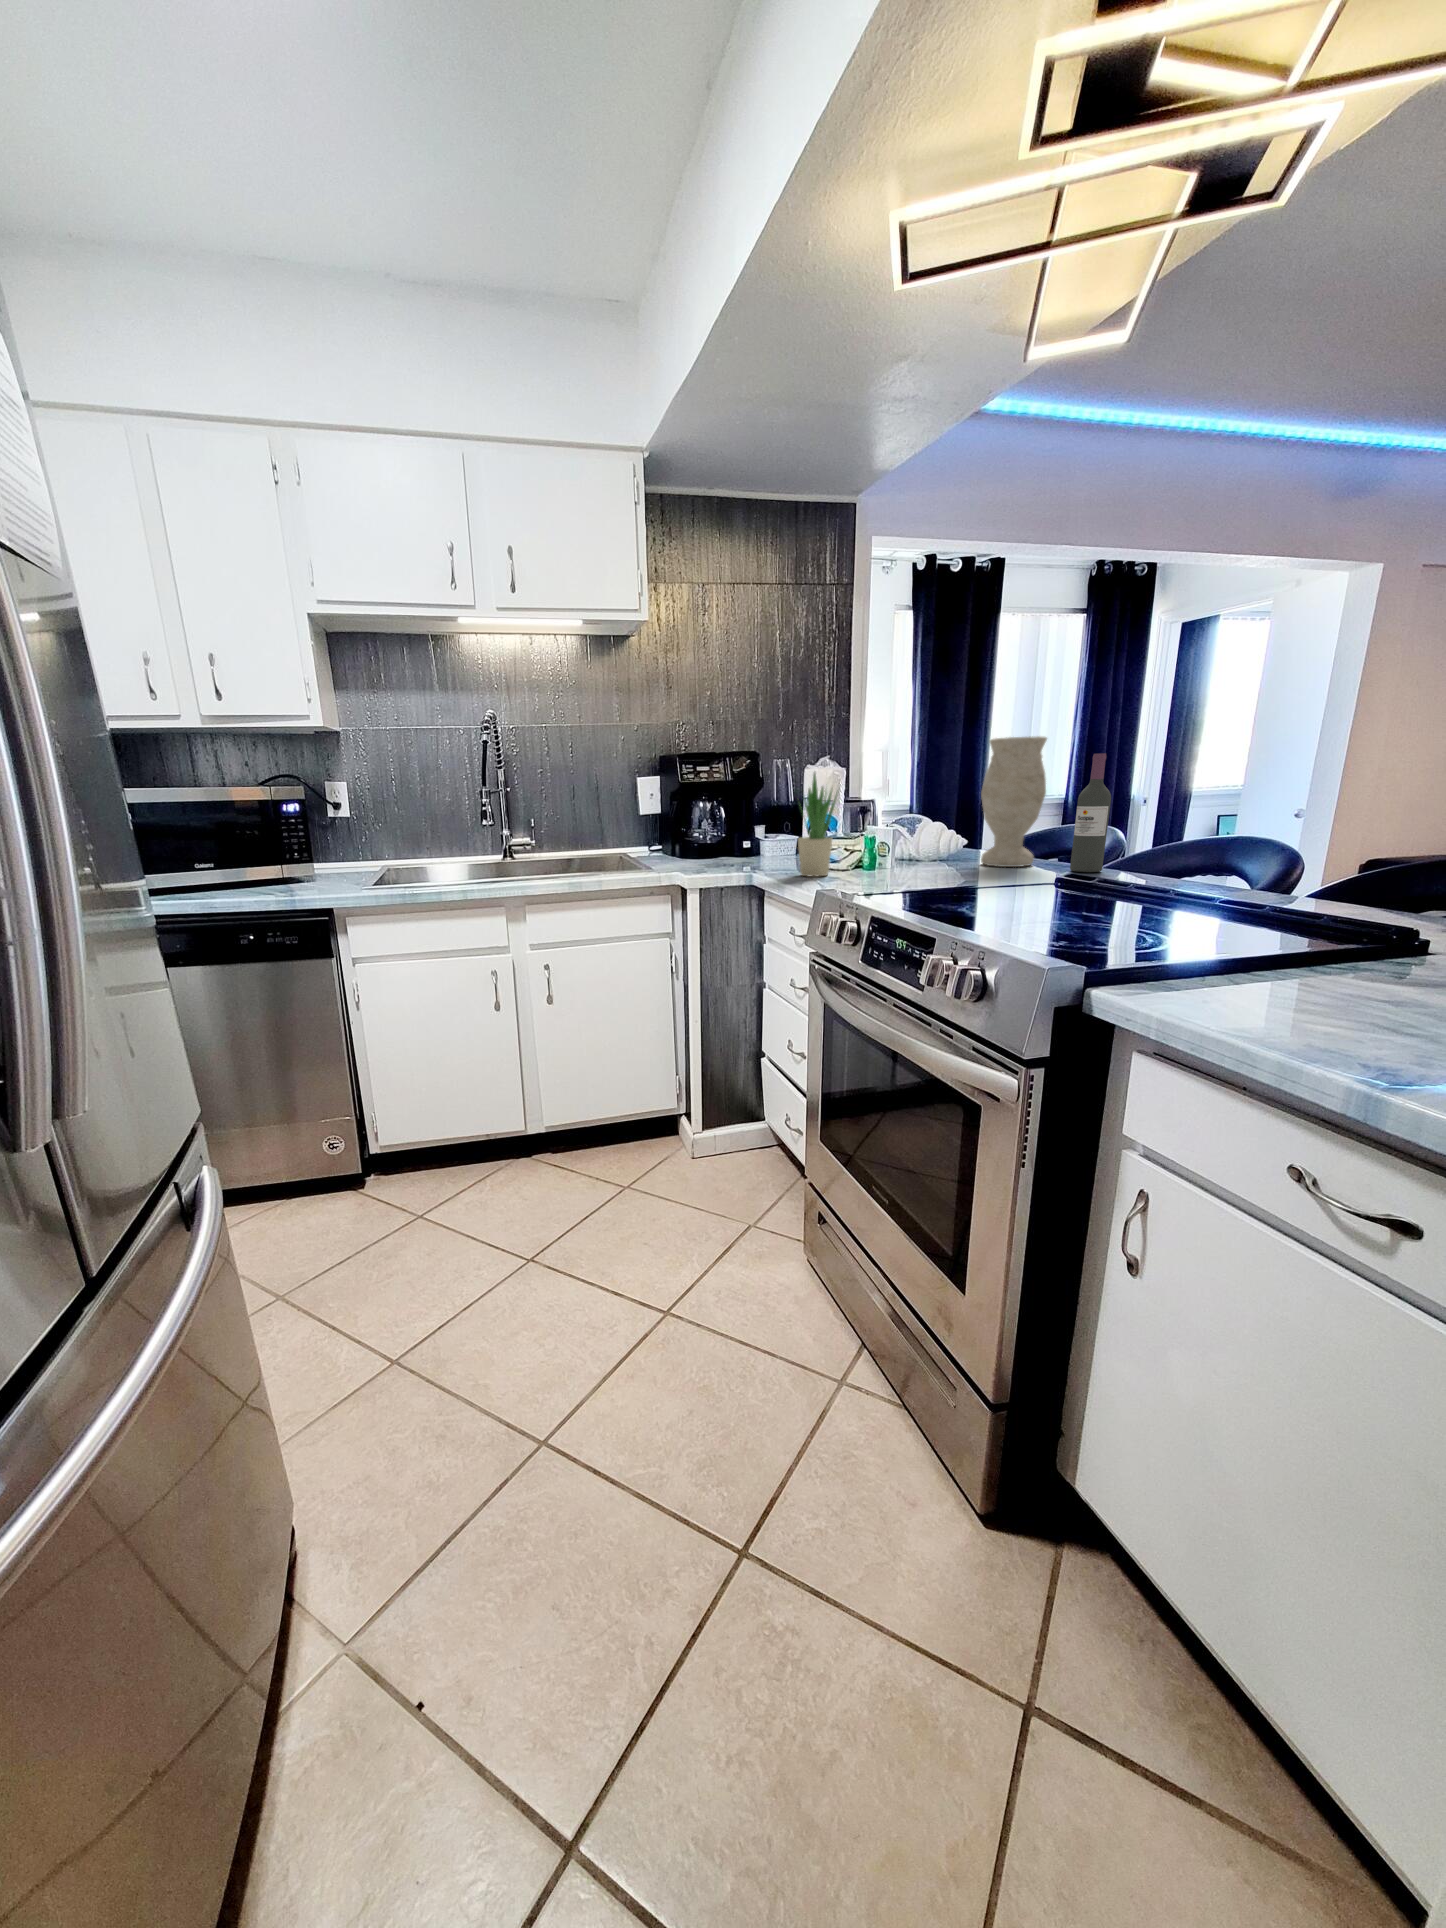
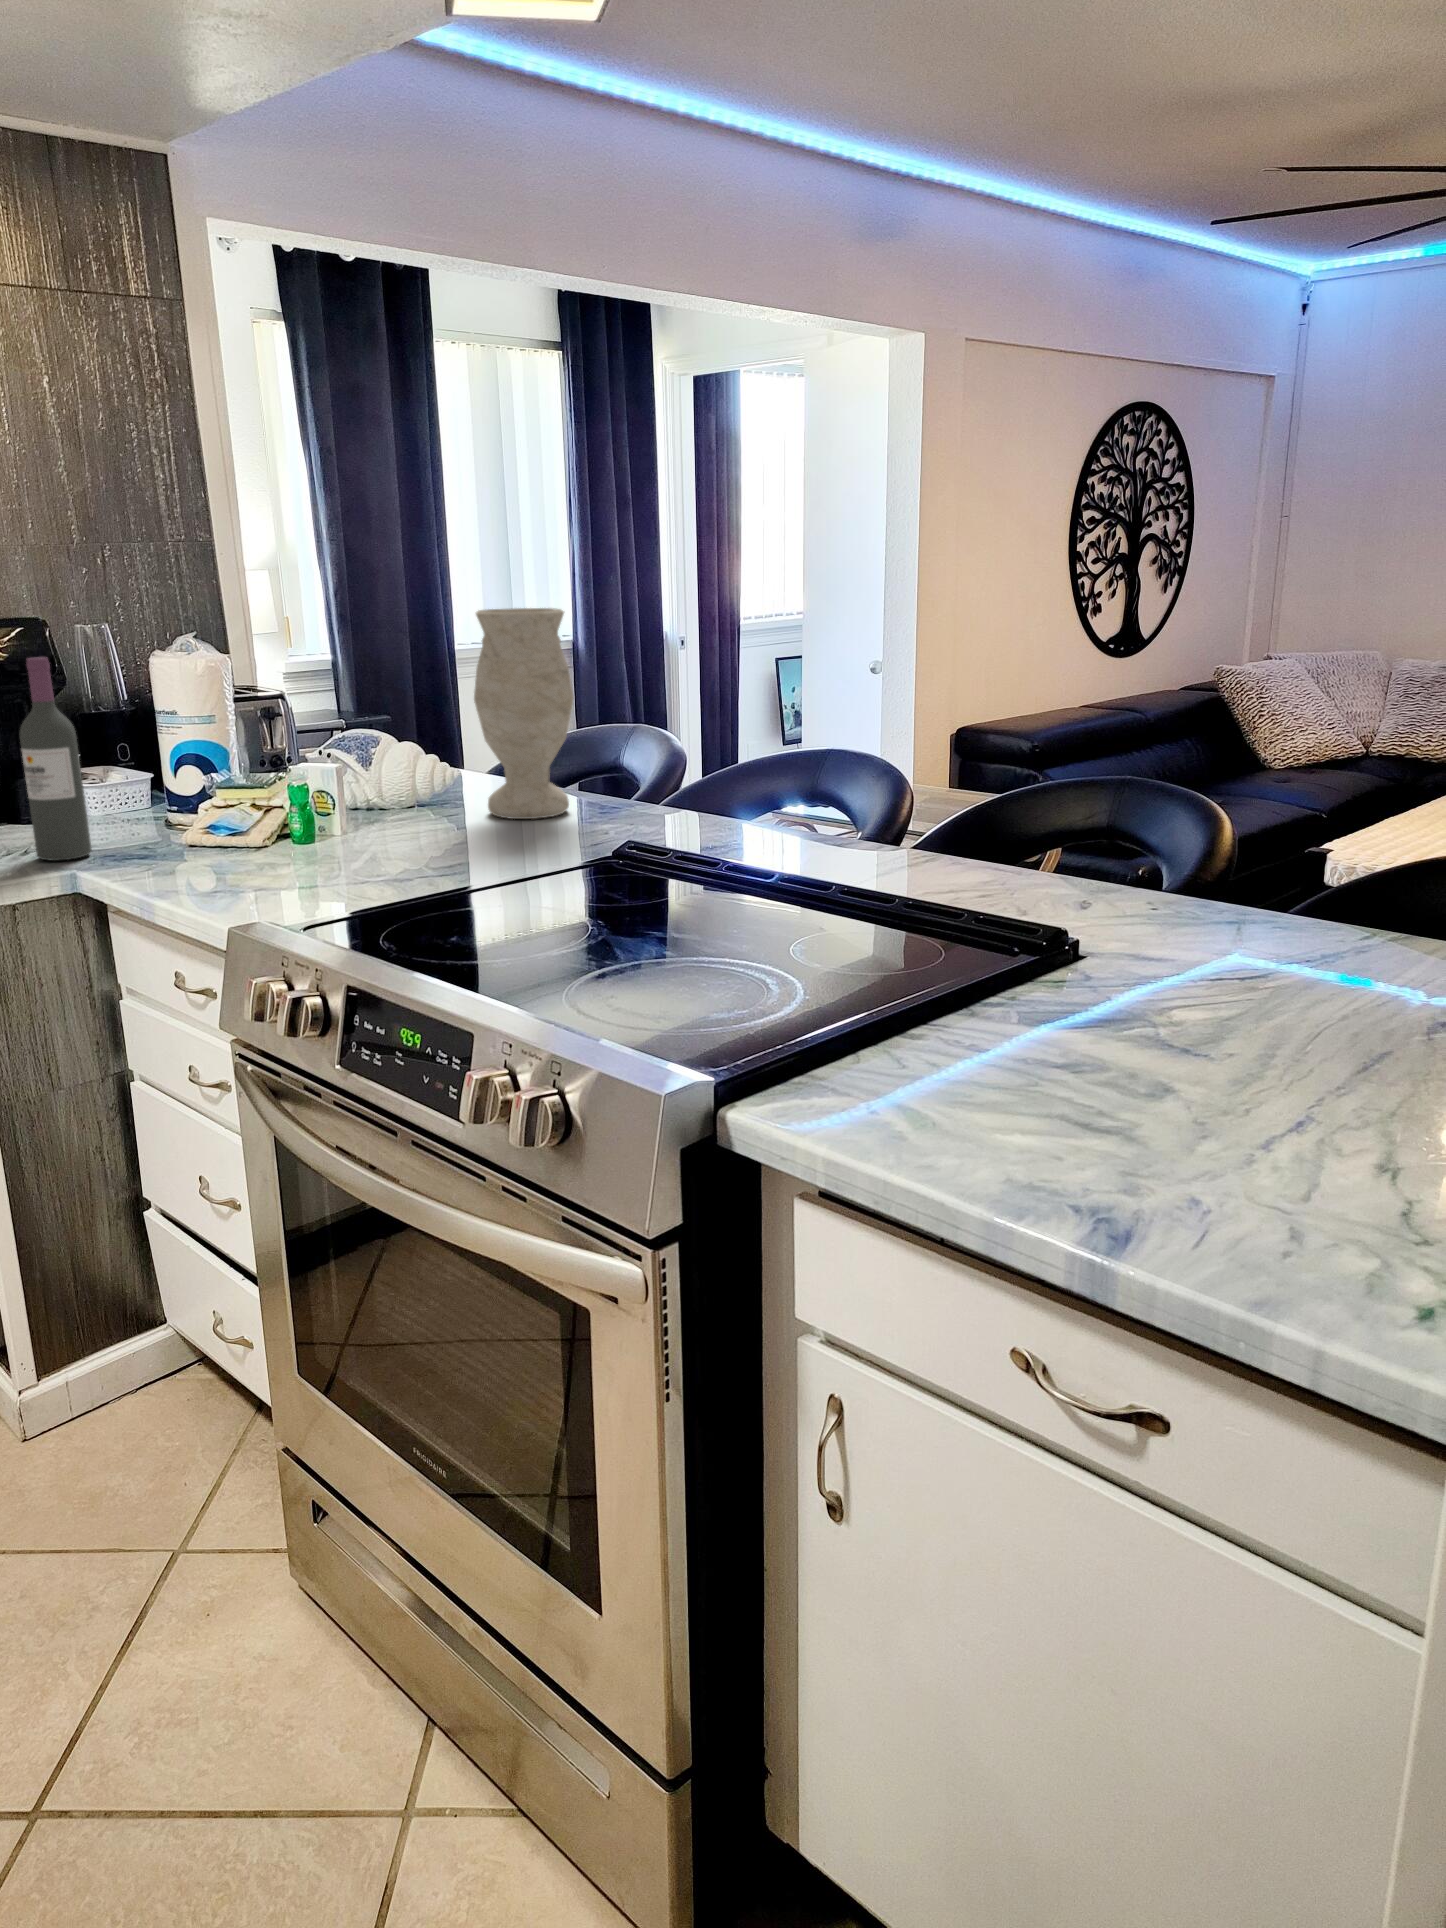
wine bottle: present [1070,753,1111,872] -> present [20,657,92,861]
potted plant: present [798,773,837,876] -> none [150,676,231,873]

